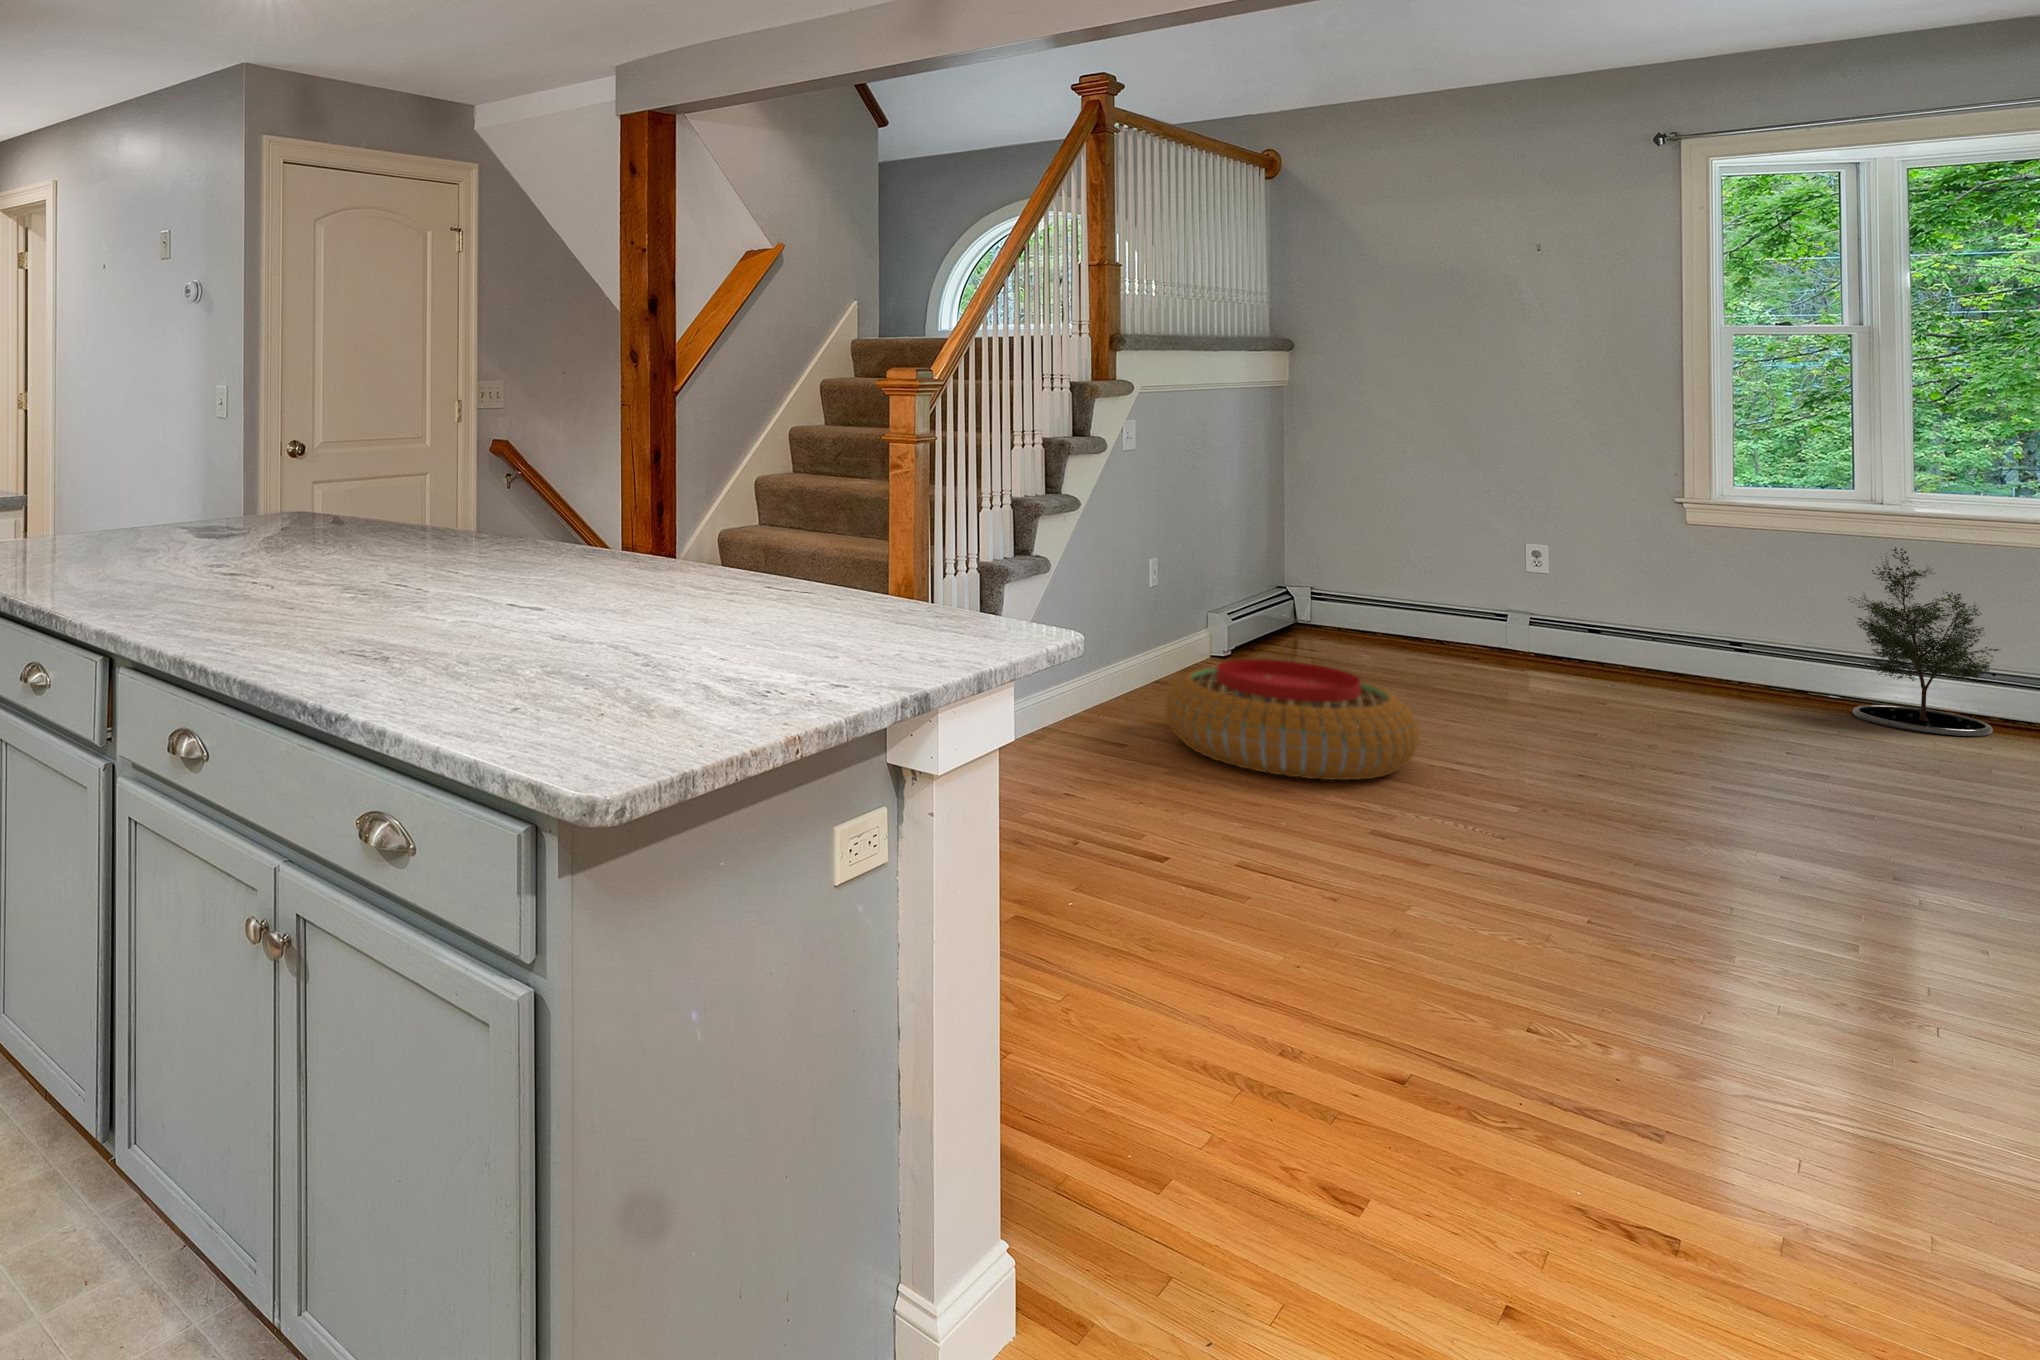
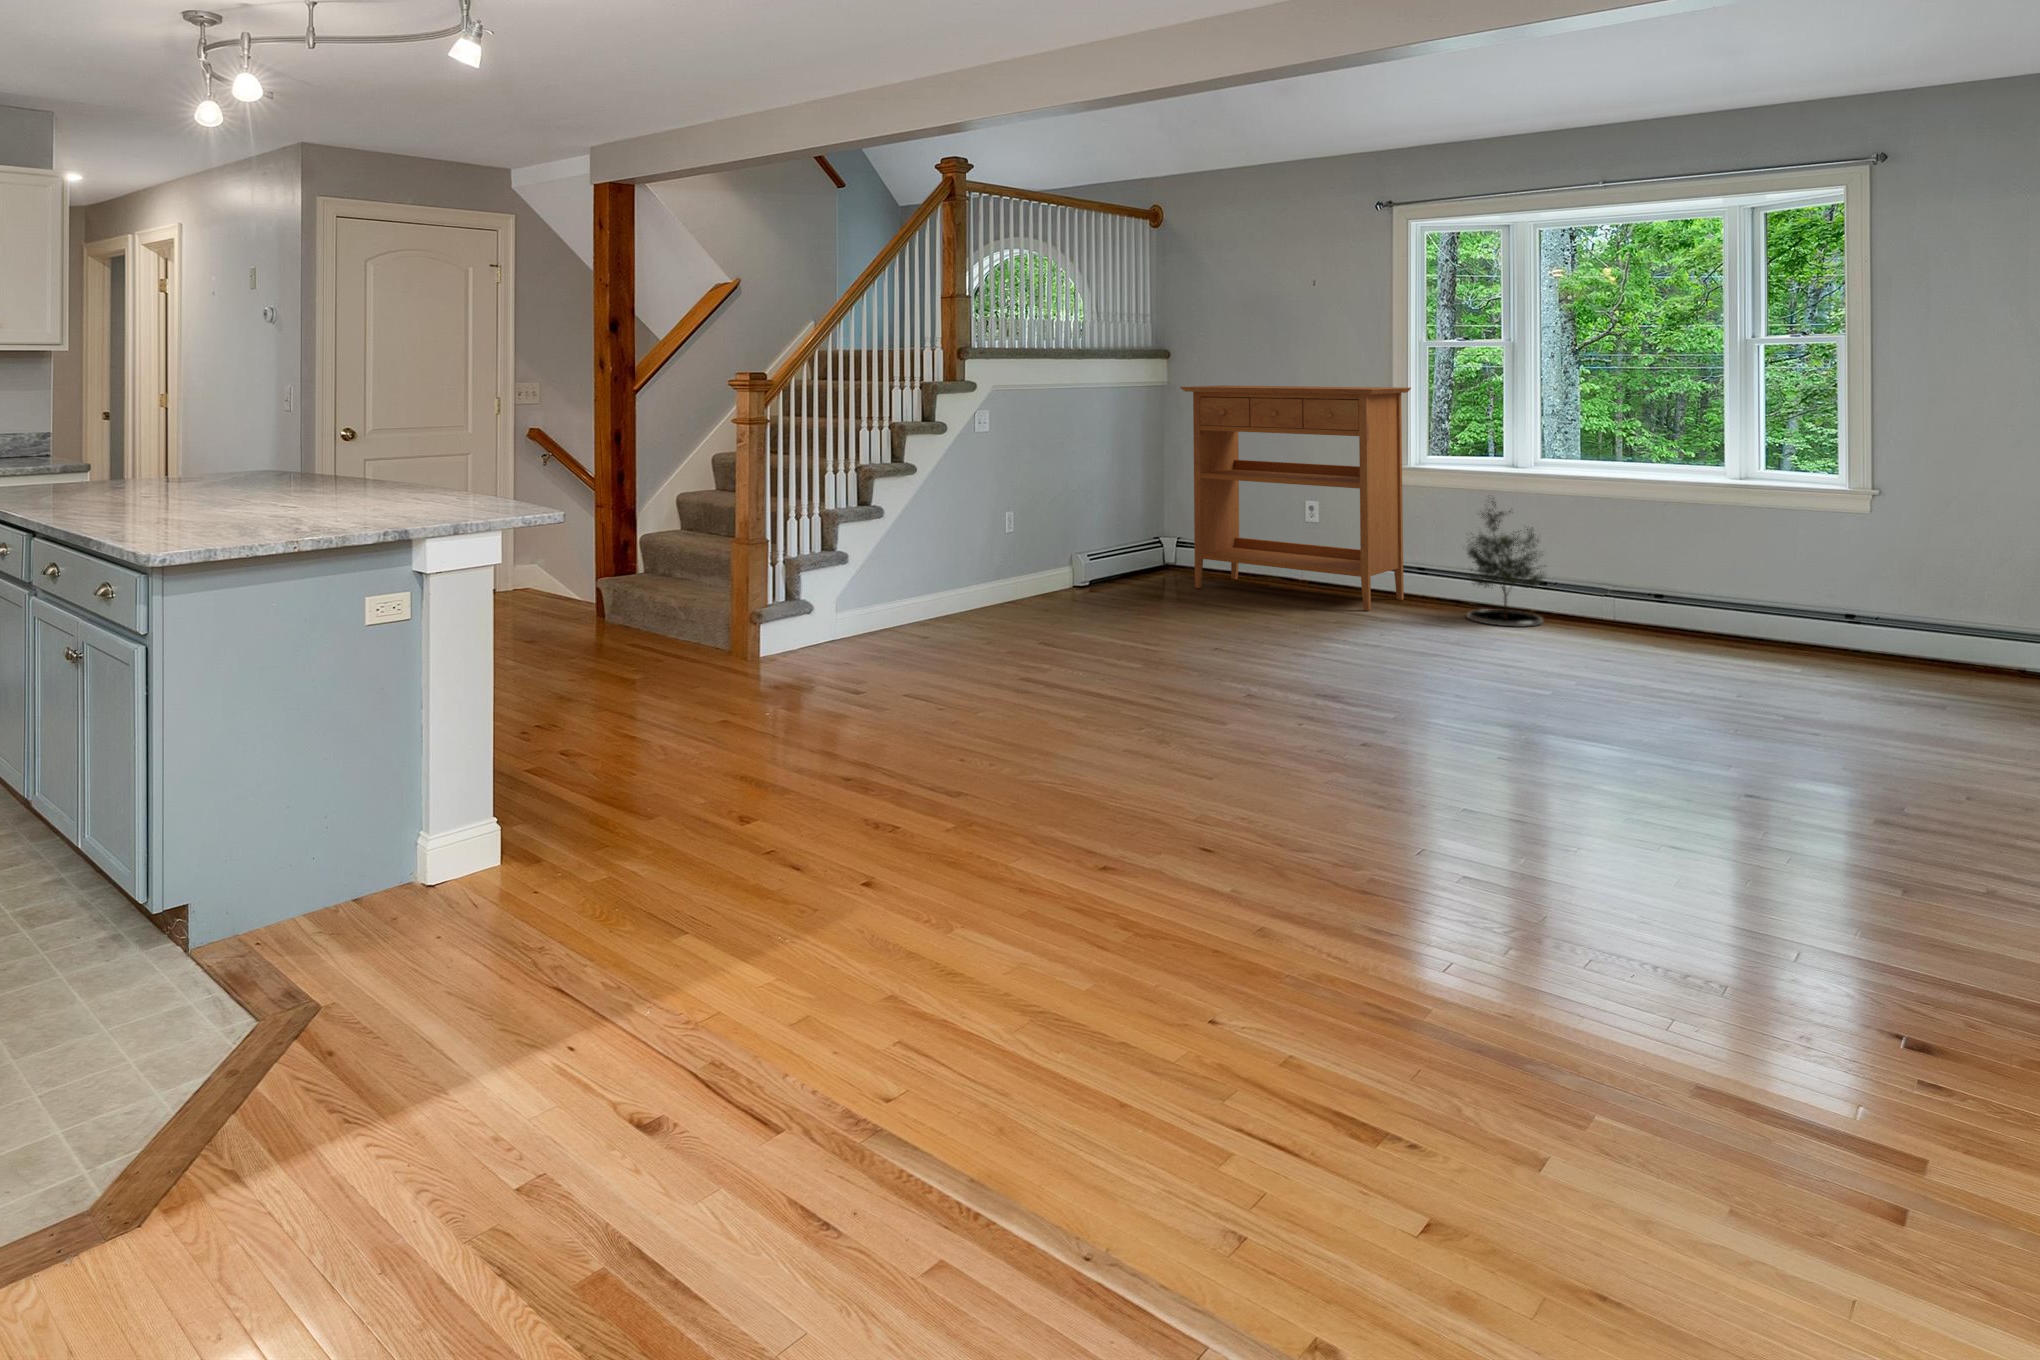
console table: none [1362,390,1723,702] -> present [1180,385,1411,610]
pouf: present [1166,659,1419,780] -> none [949,578,1107,656]

